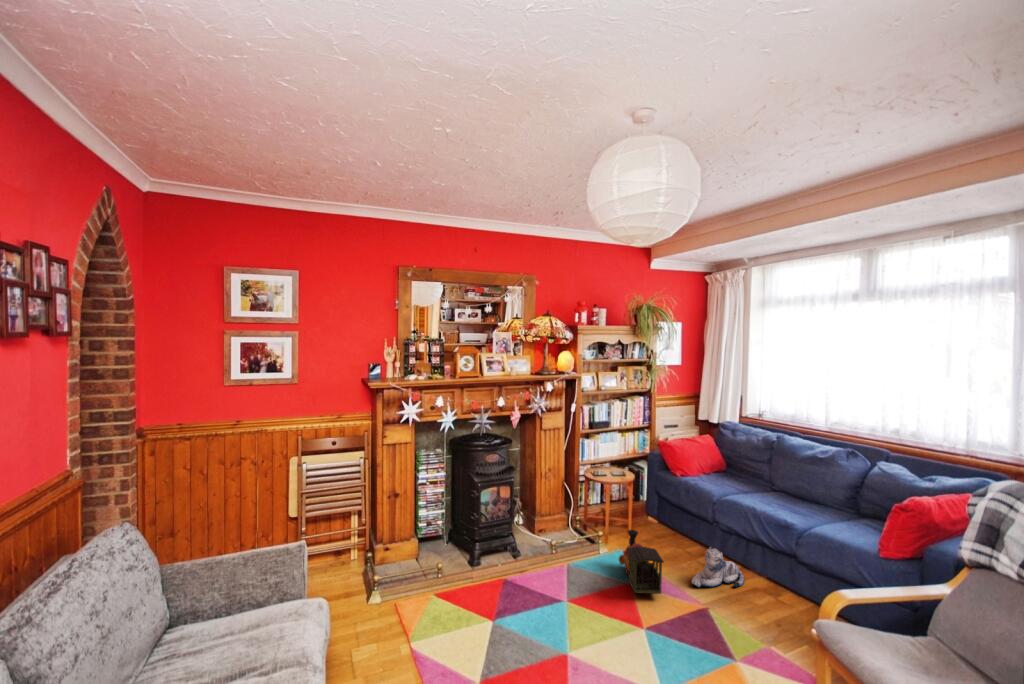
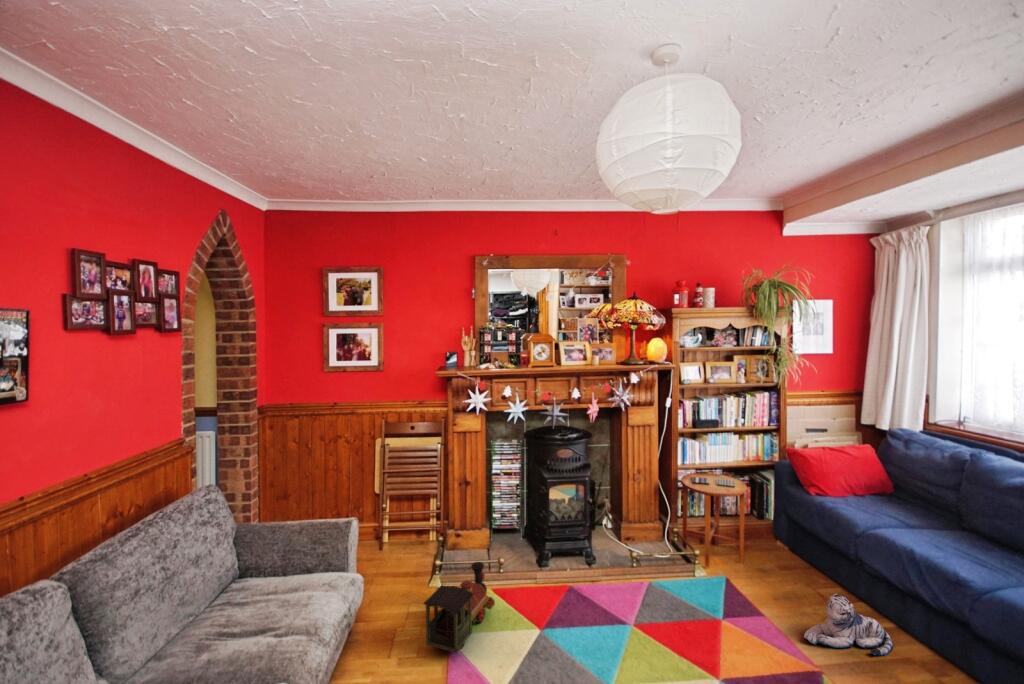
toy train: present [619,530,663,594] -> present [424,562,495,654]

